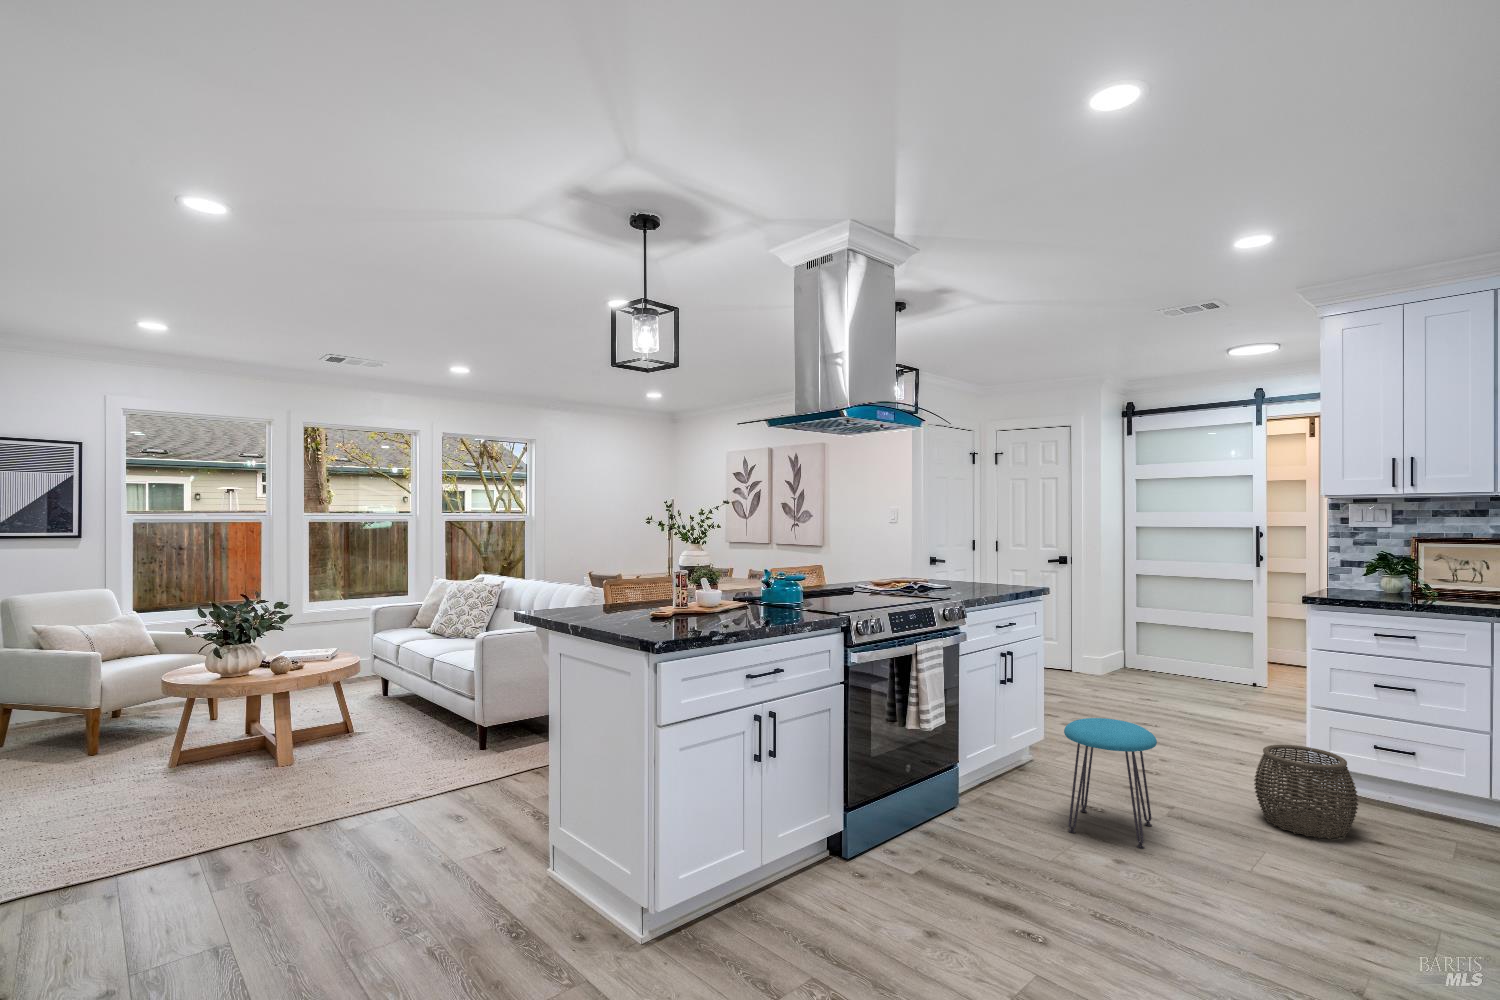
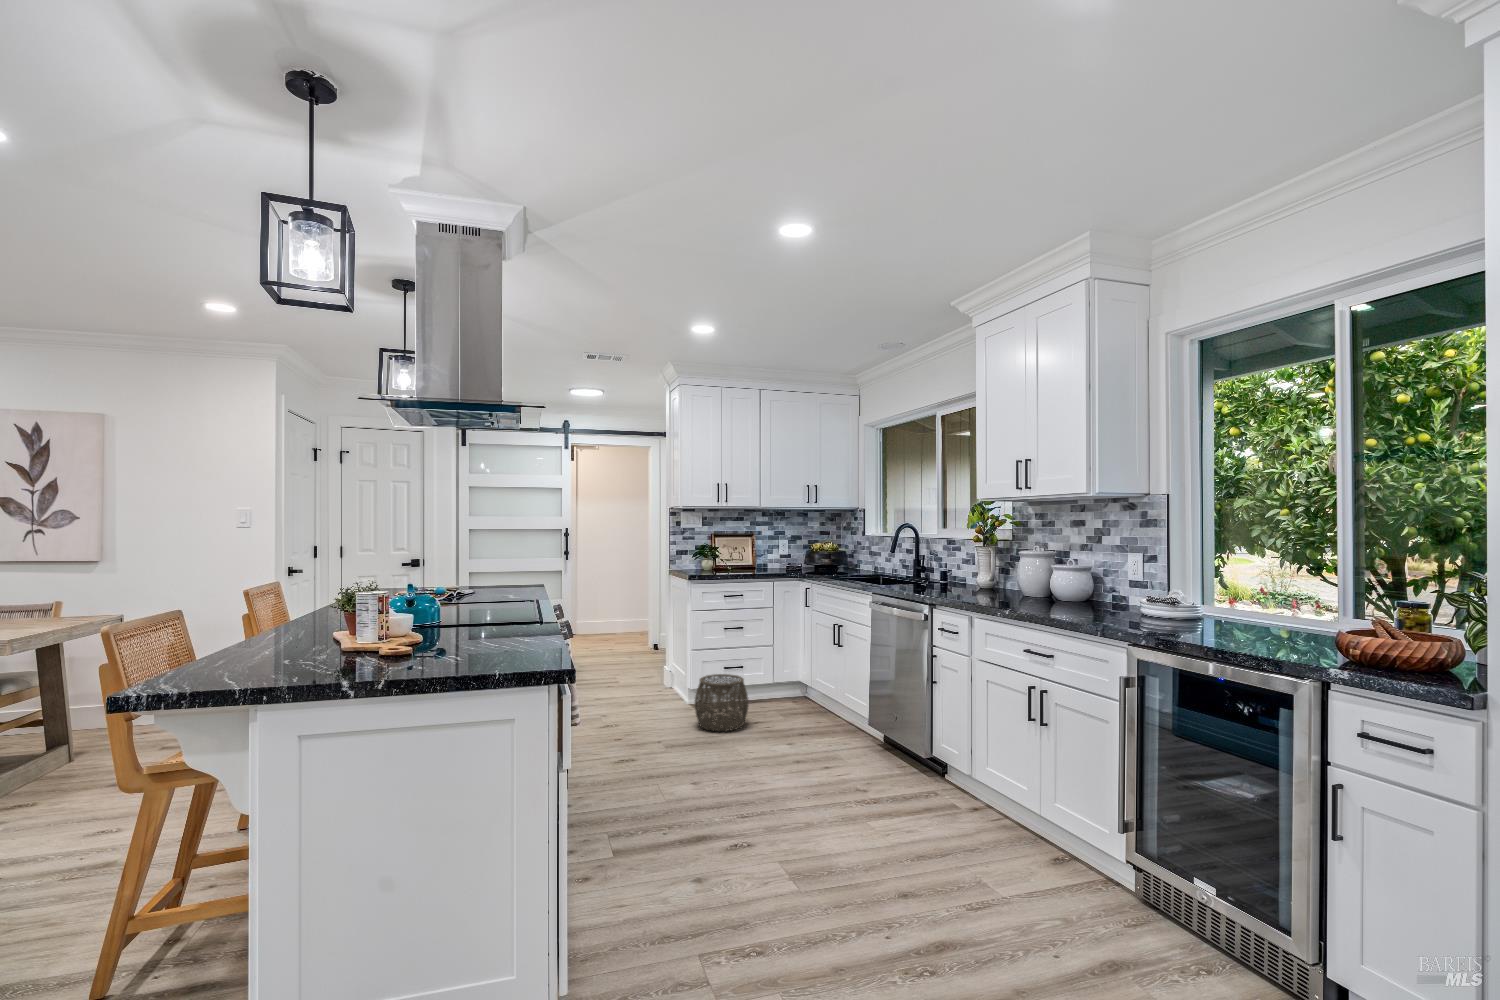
stool: present [1064,718,1157,849] -> none [620,682,689,781]

